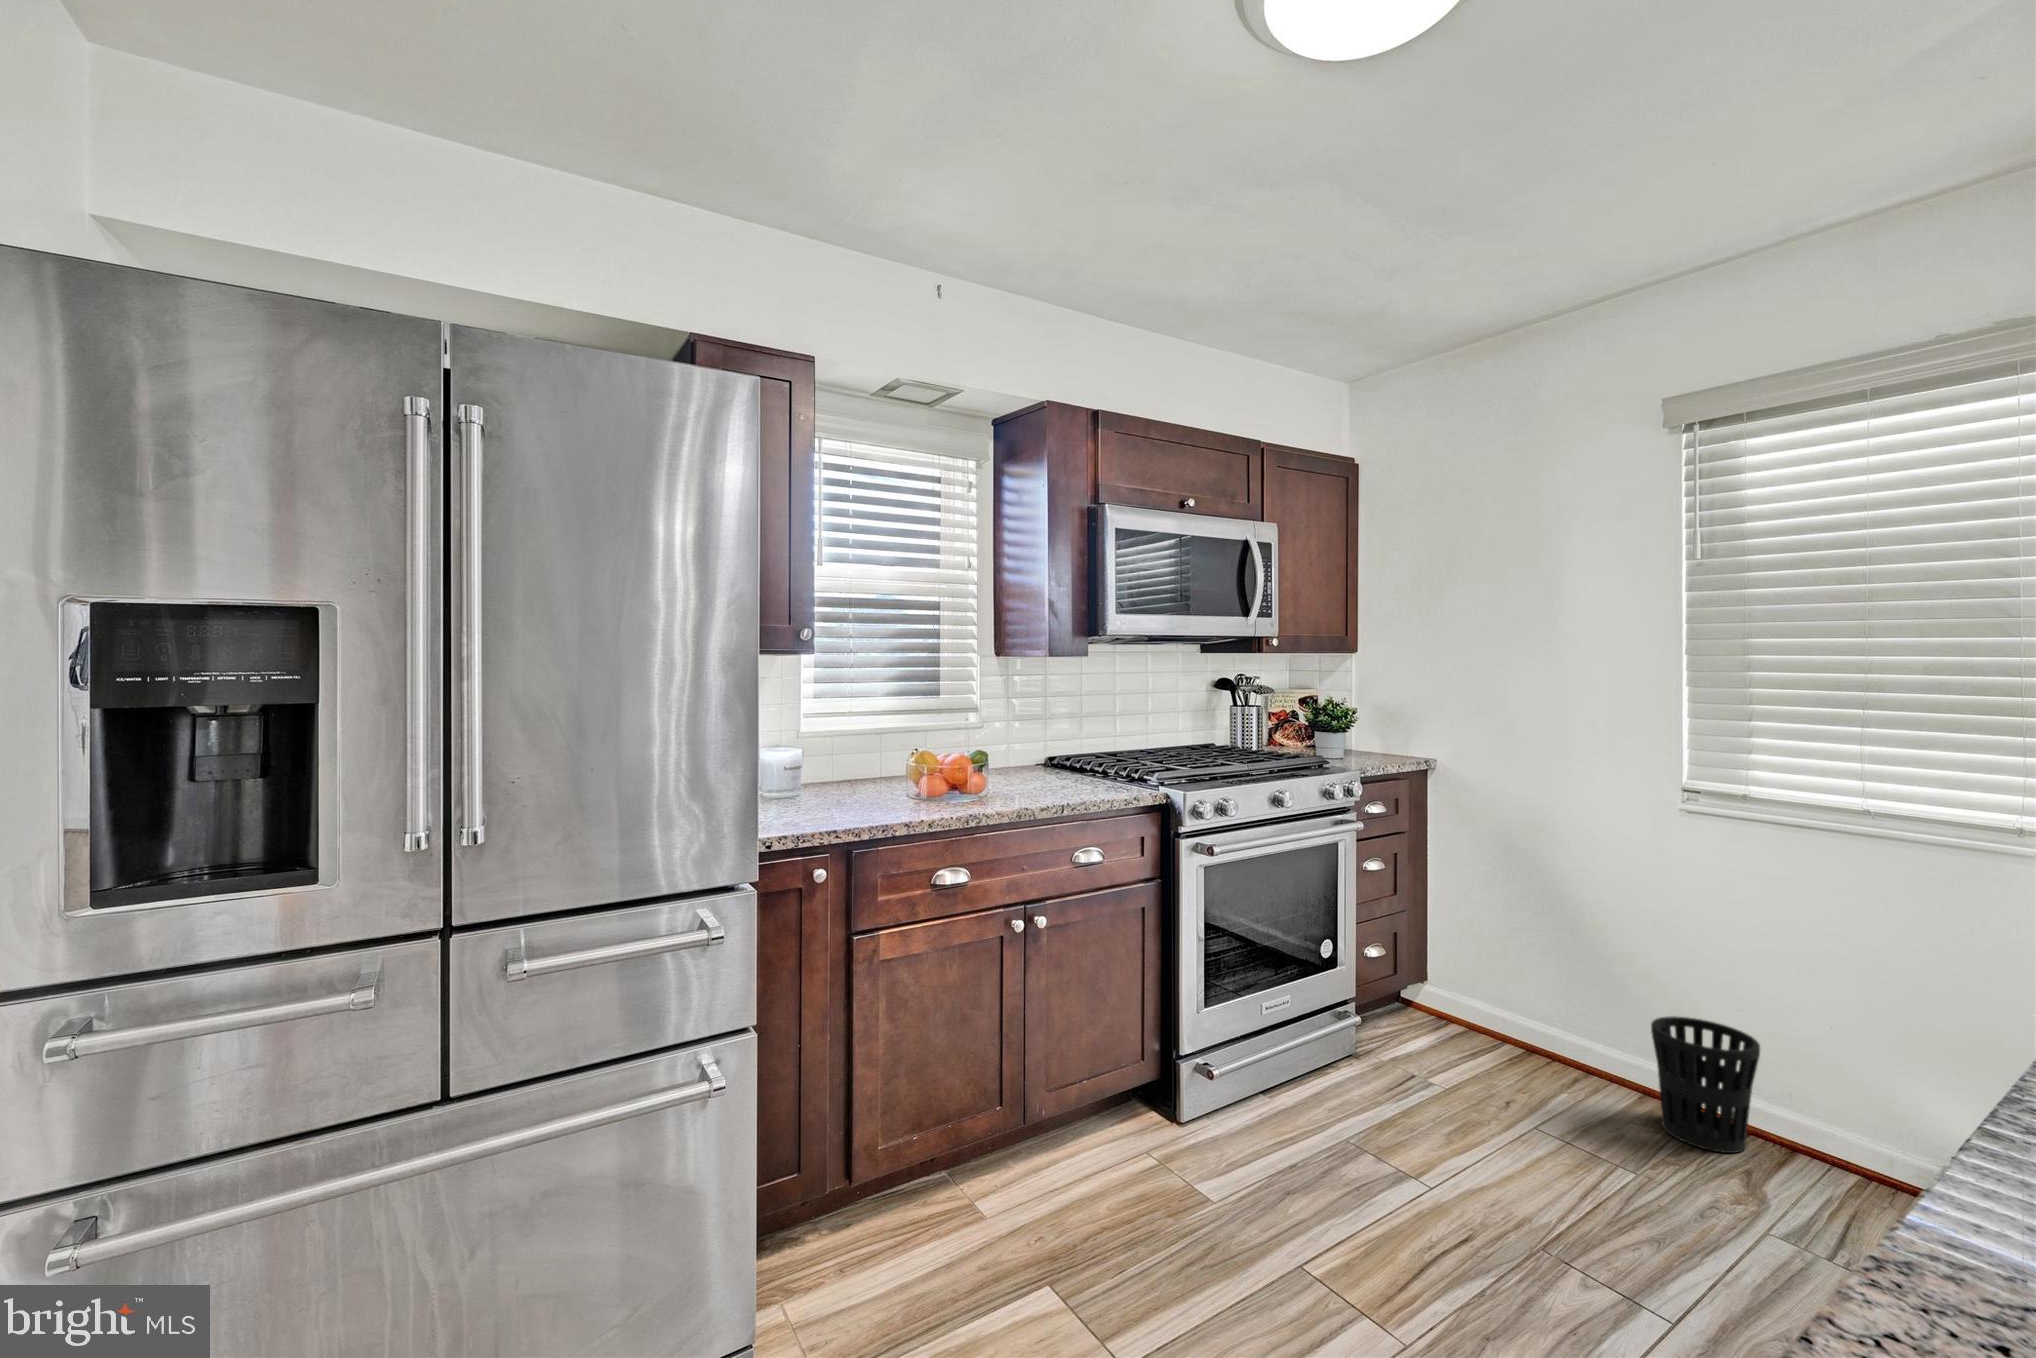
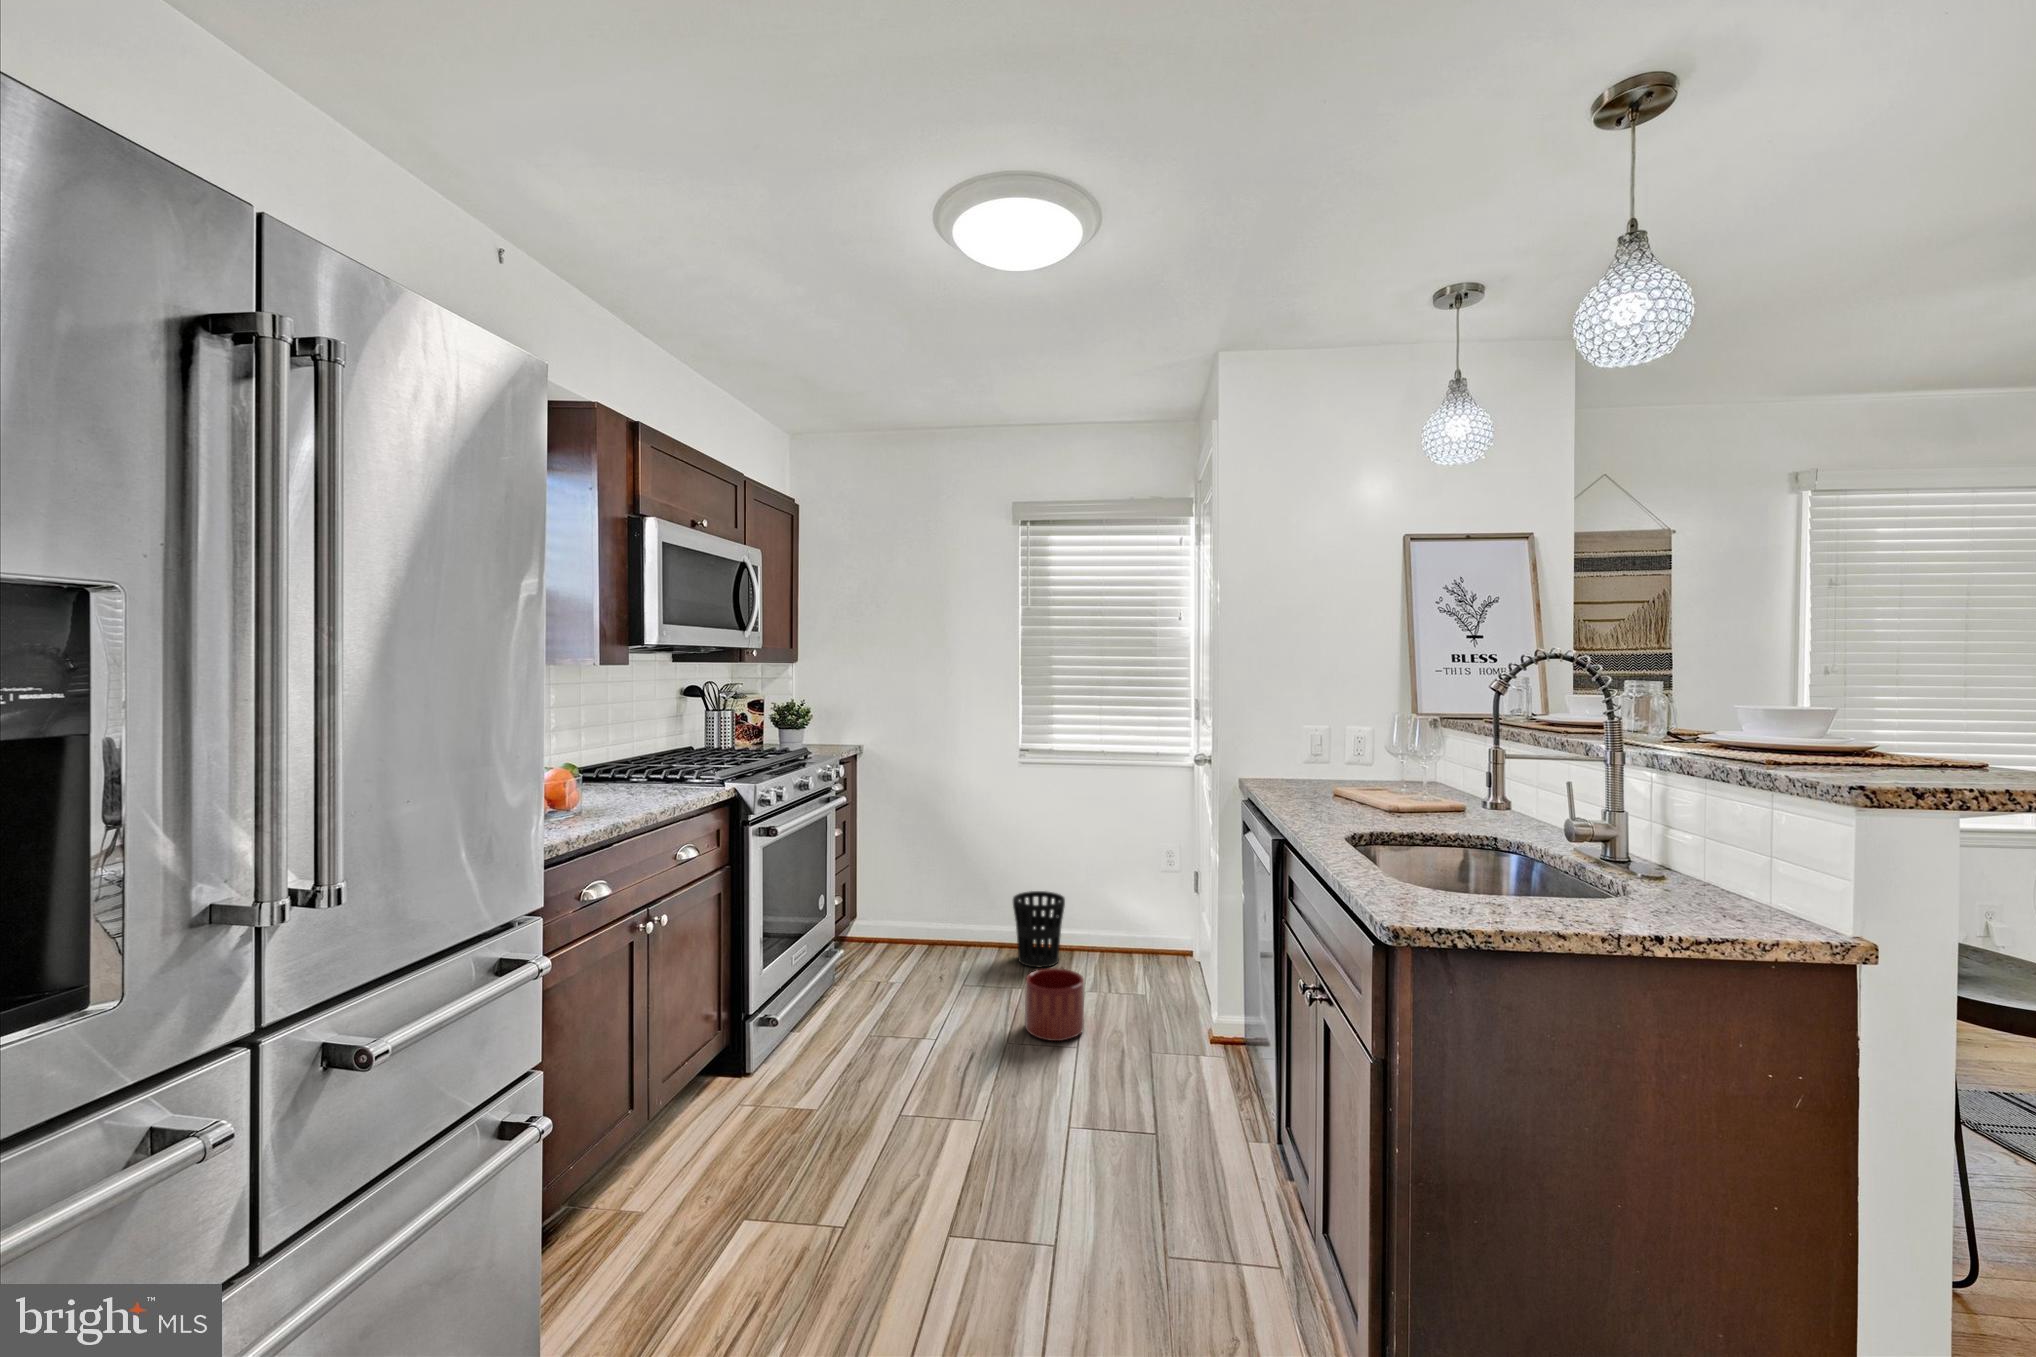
planter: none [1590,1145,1712,1287] -> present [1025,968,1084,1041]

